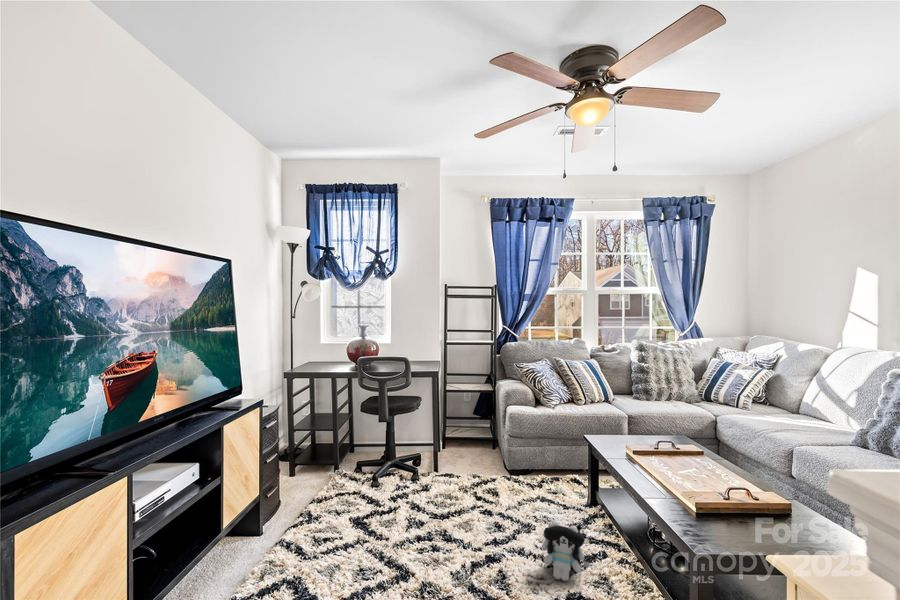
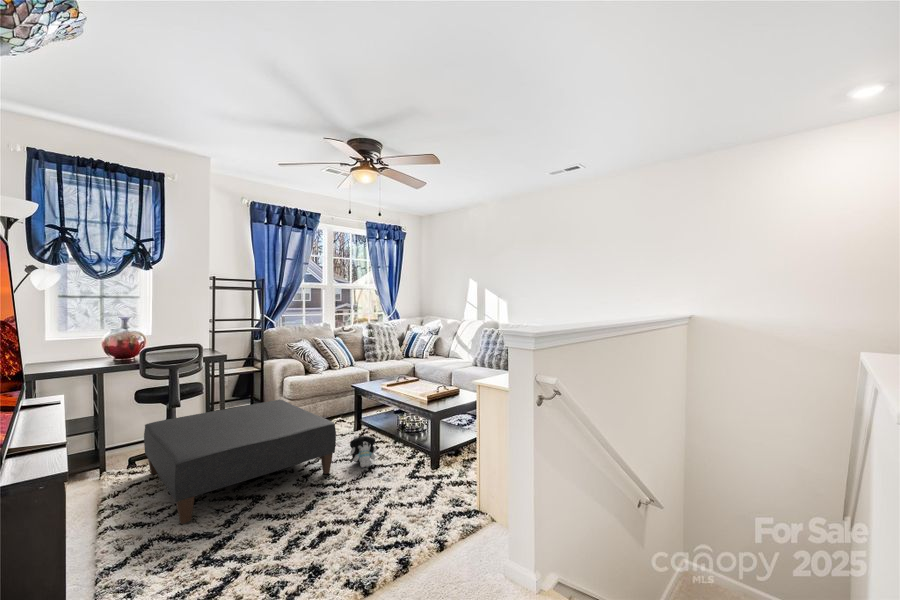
ottoman: none [315,434,516,567] -> present [144,400,336,524]

